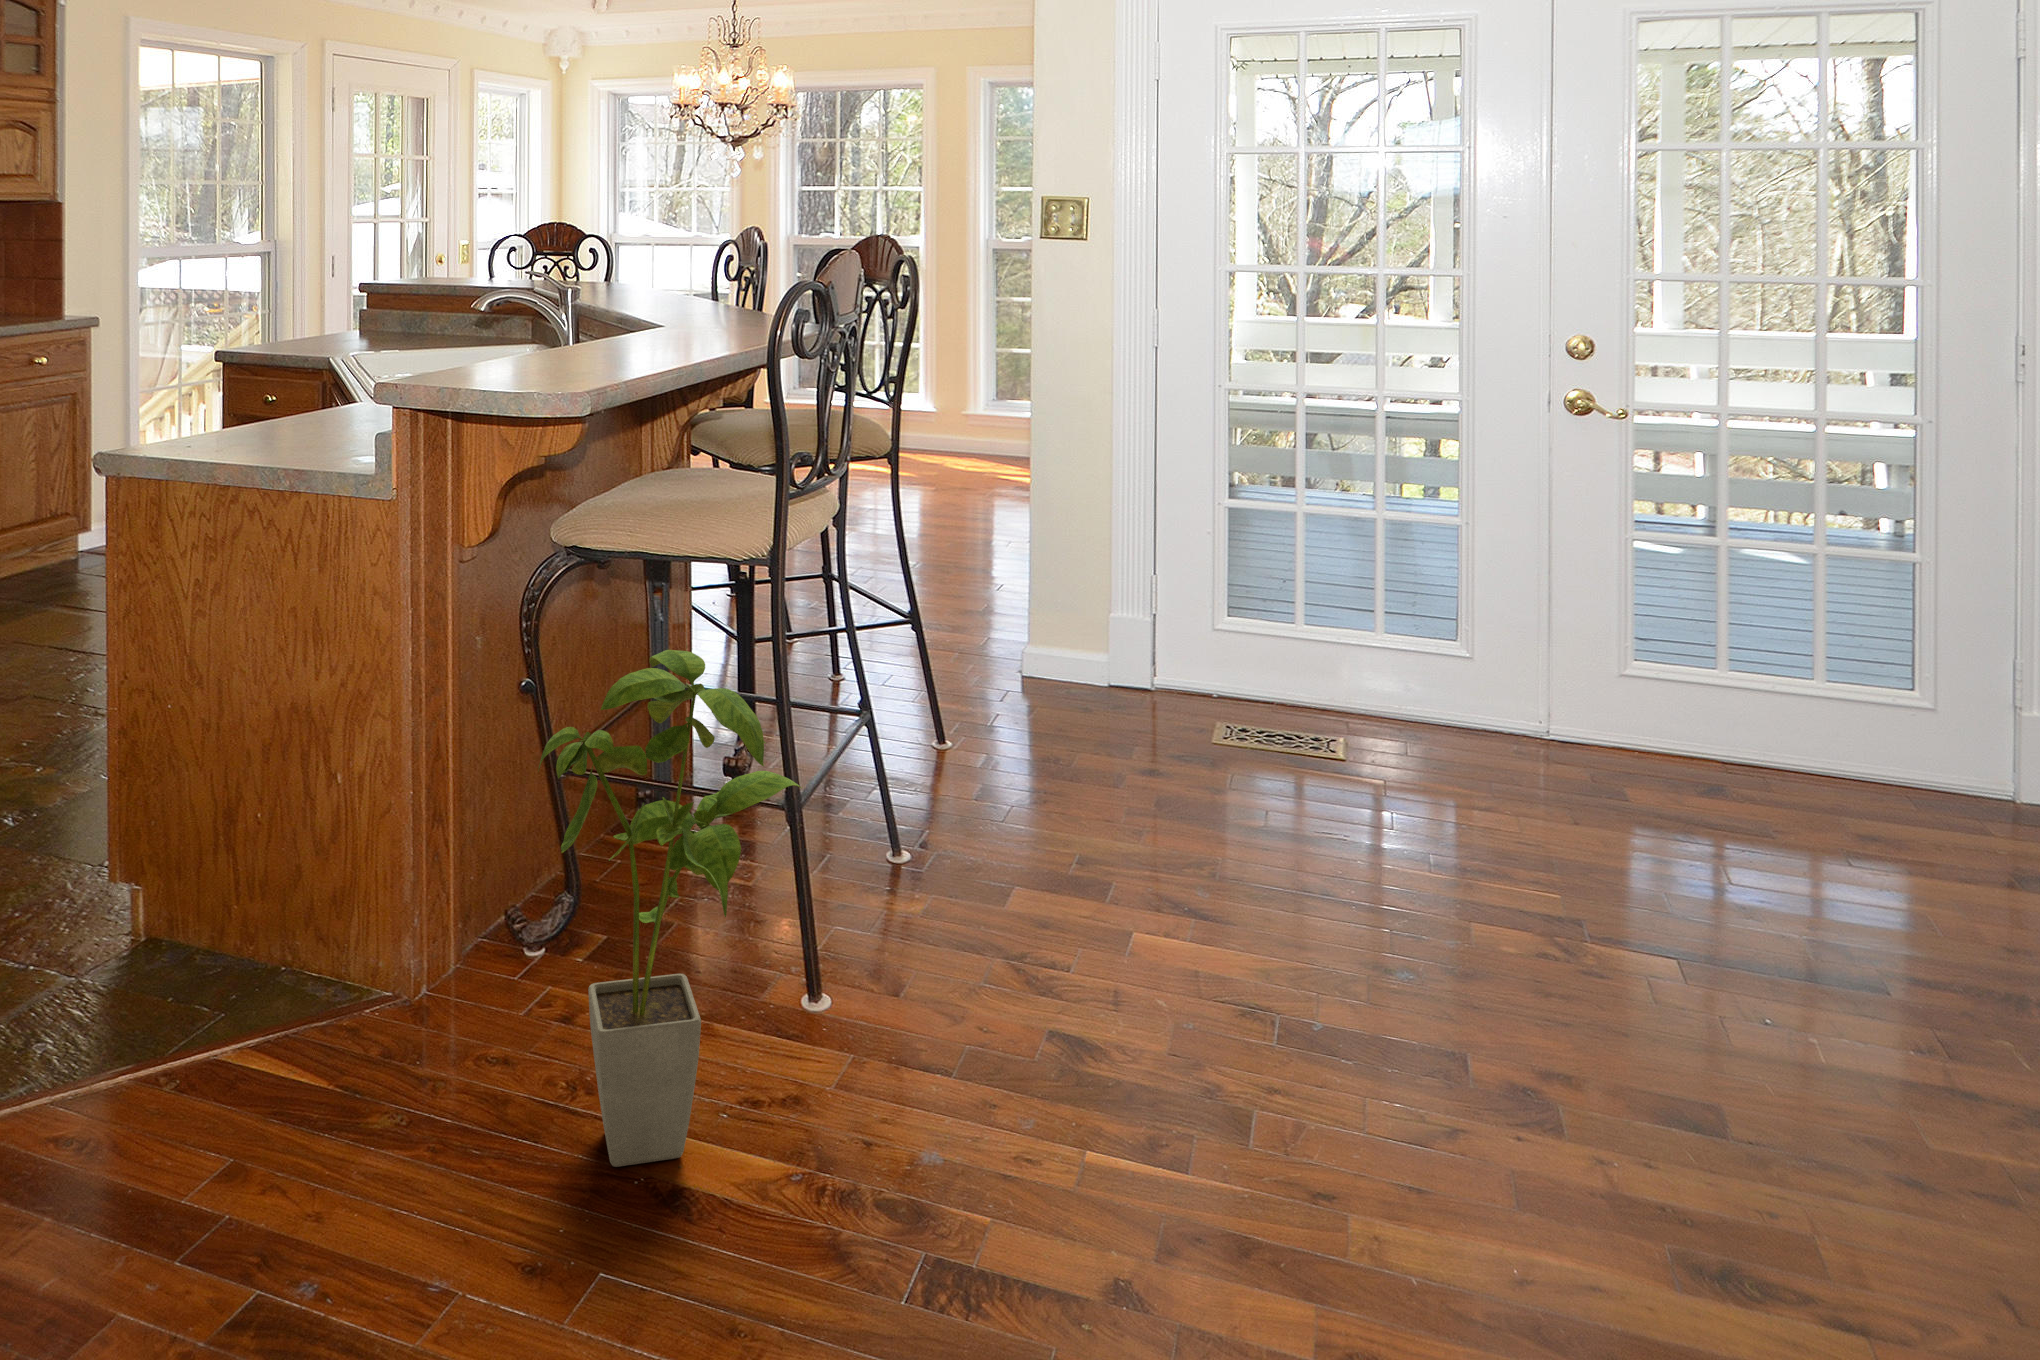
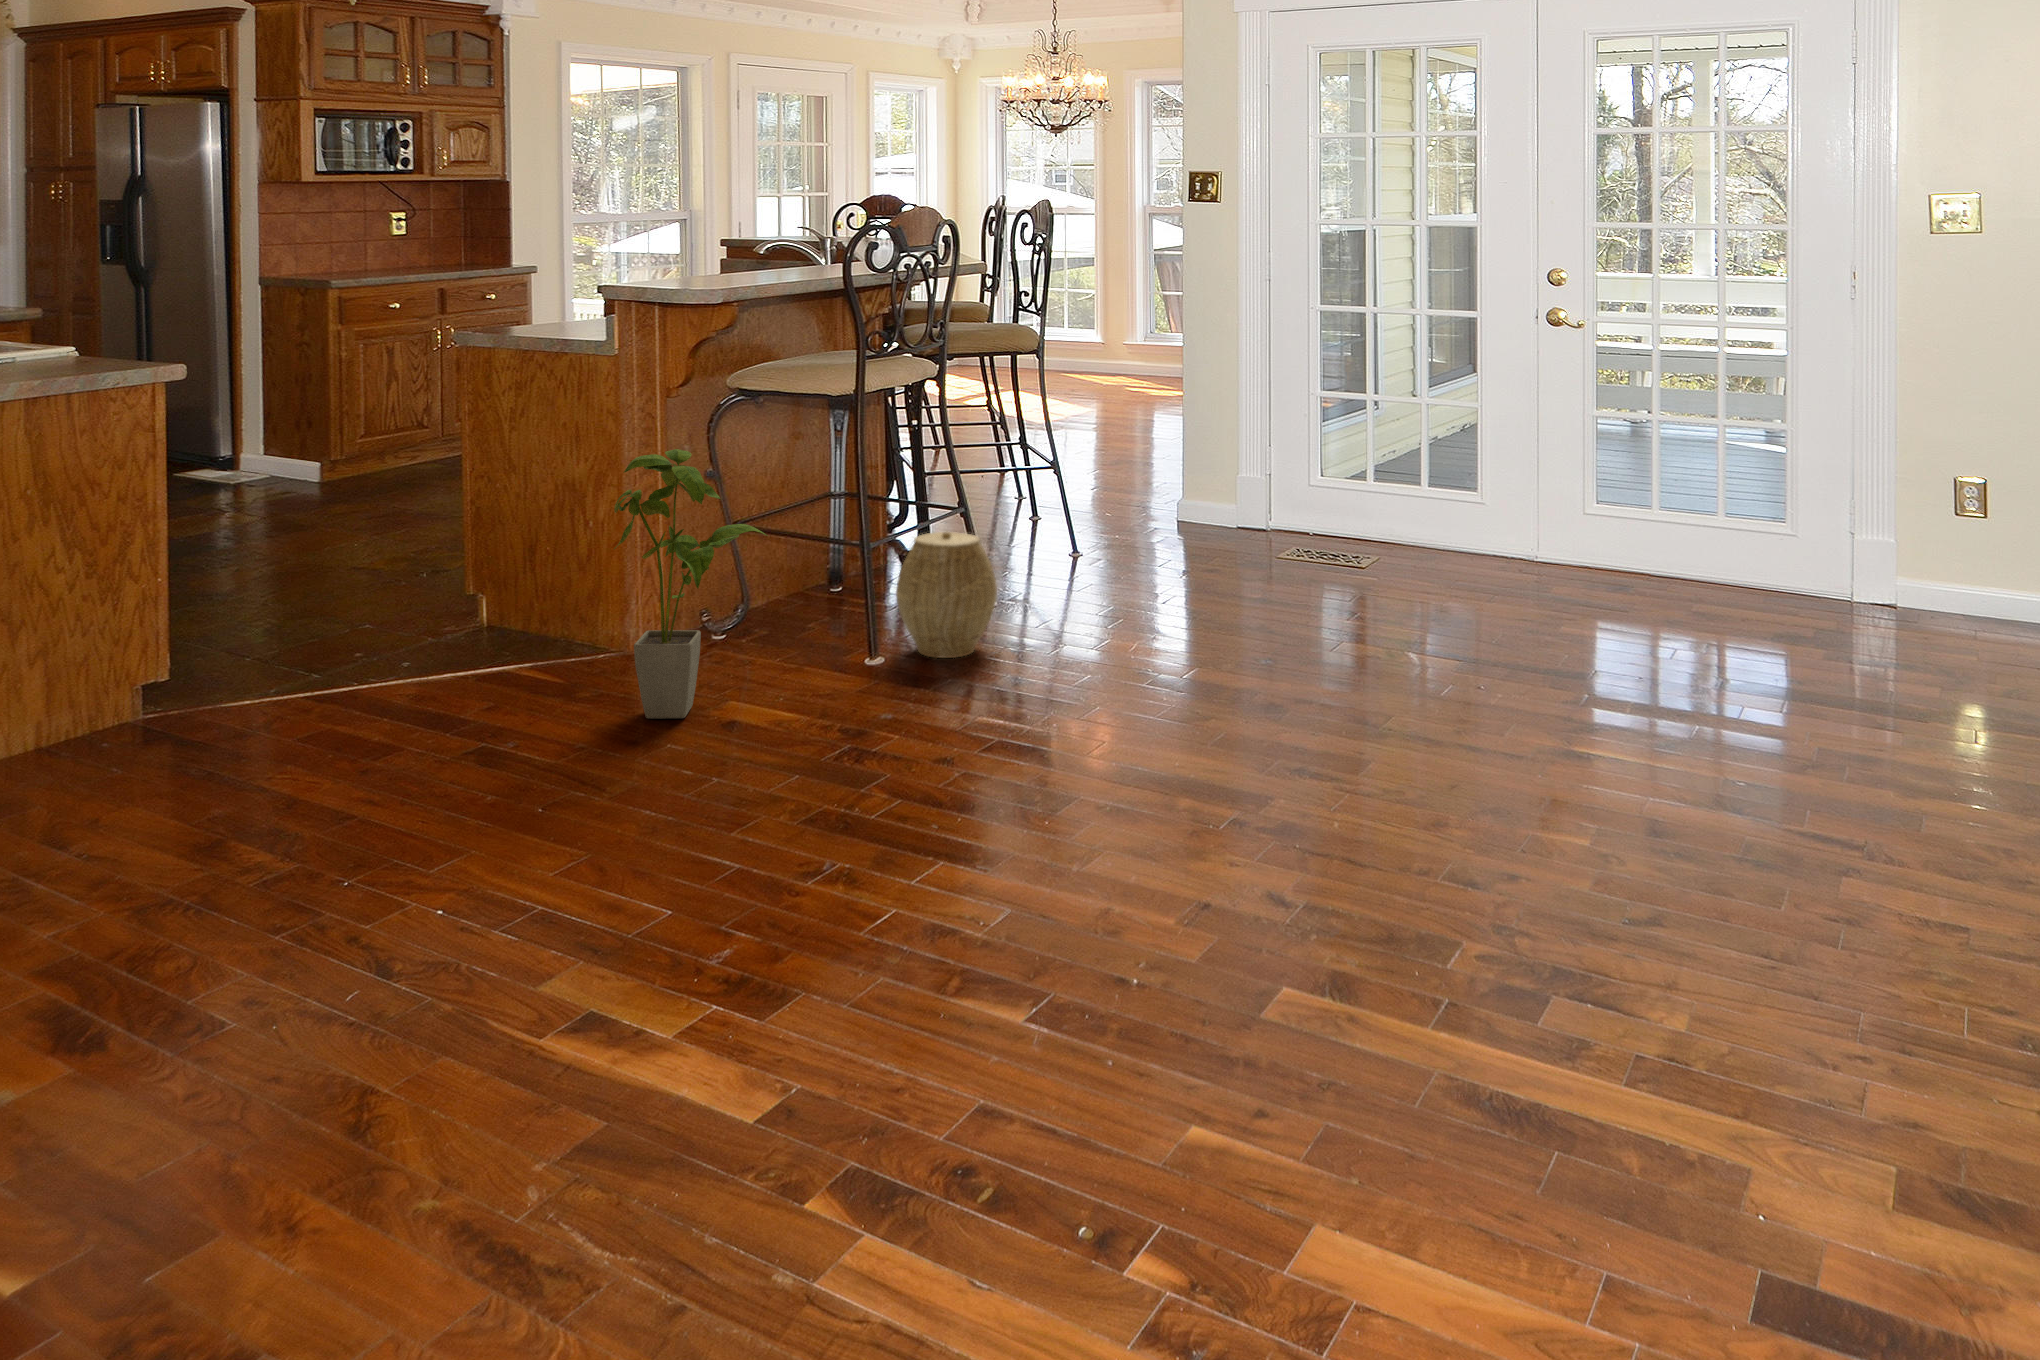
woven basket: none [900,718,1061,937] -> present [896,532,997,658]

